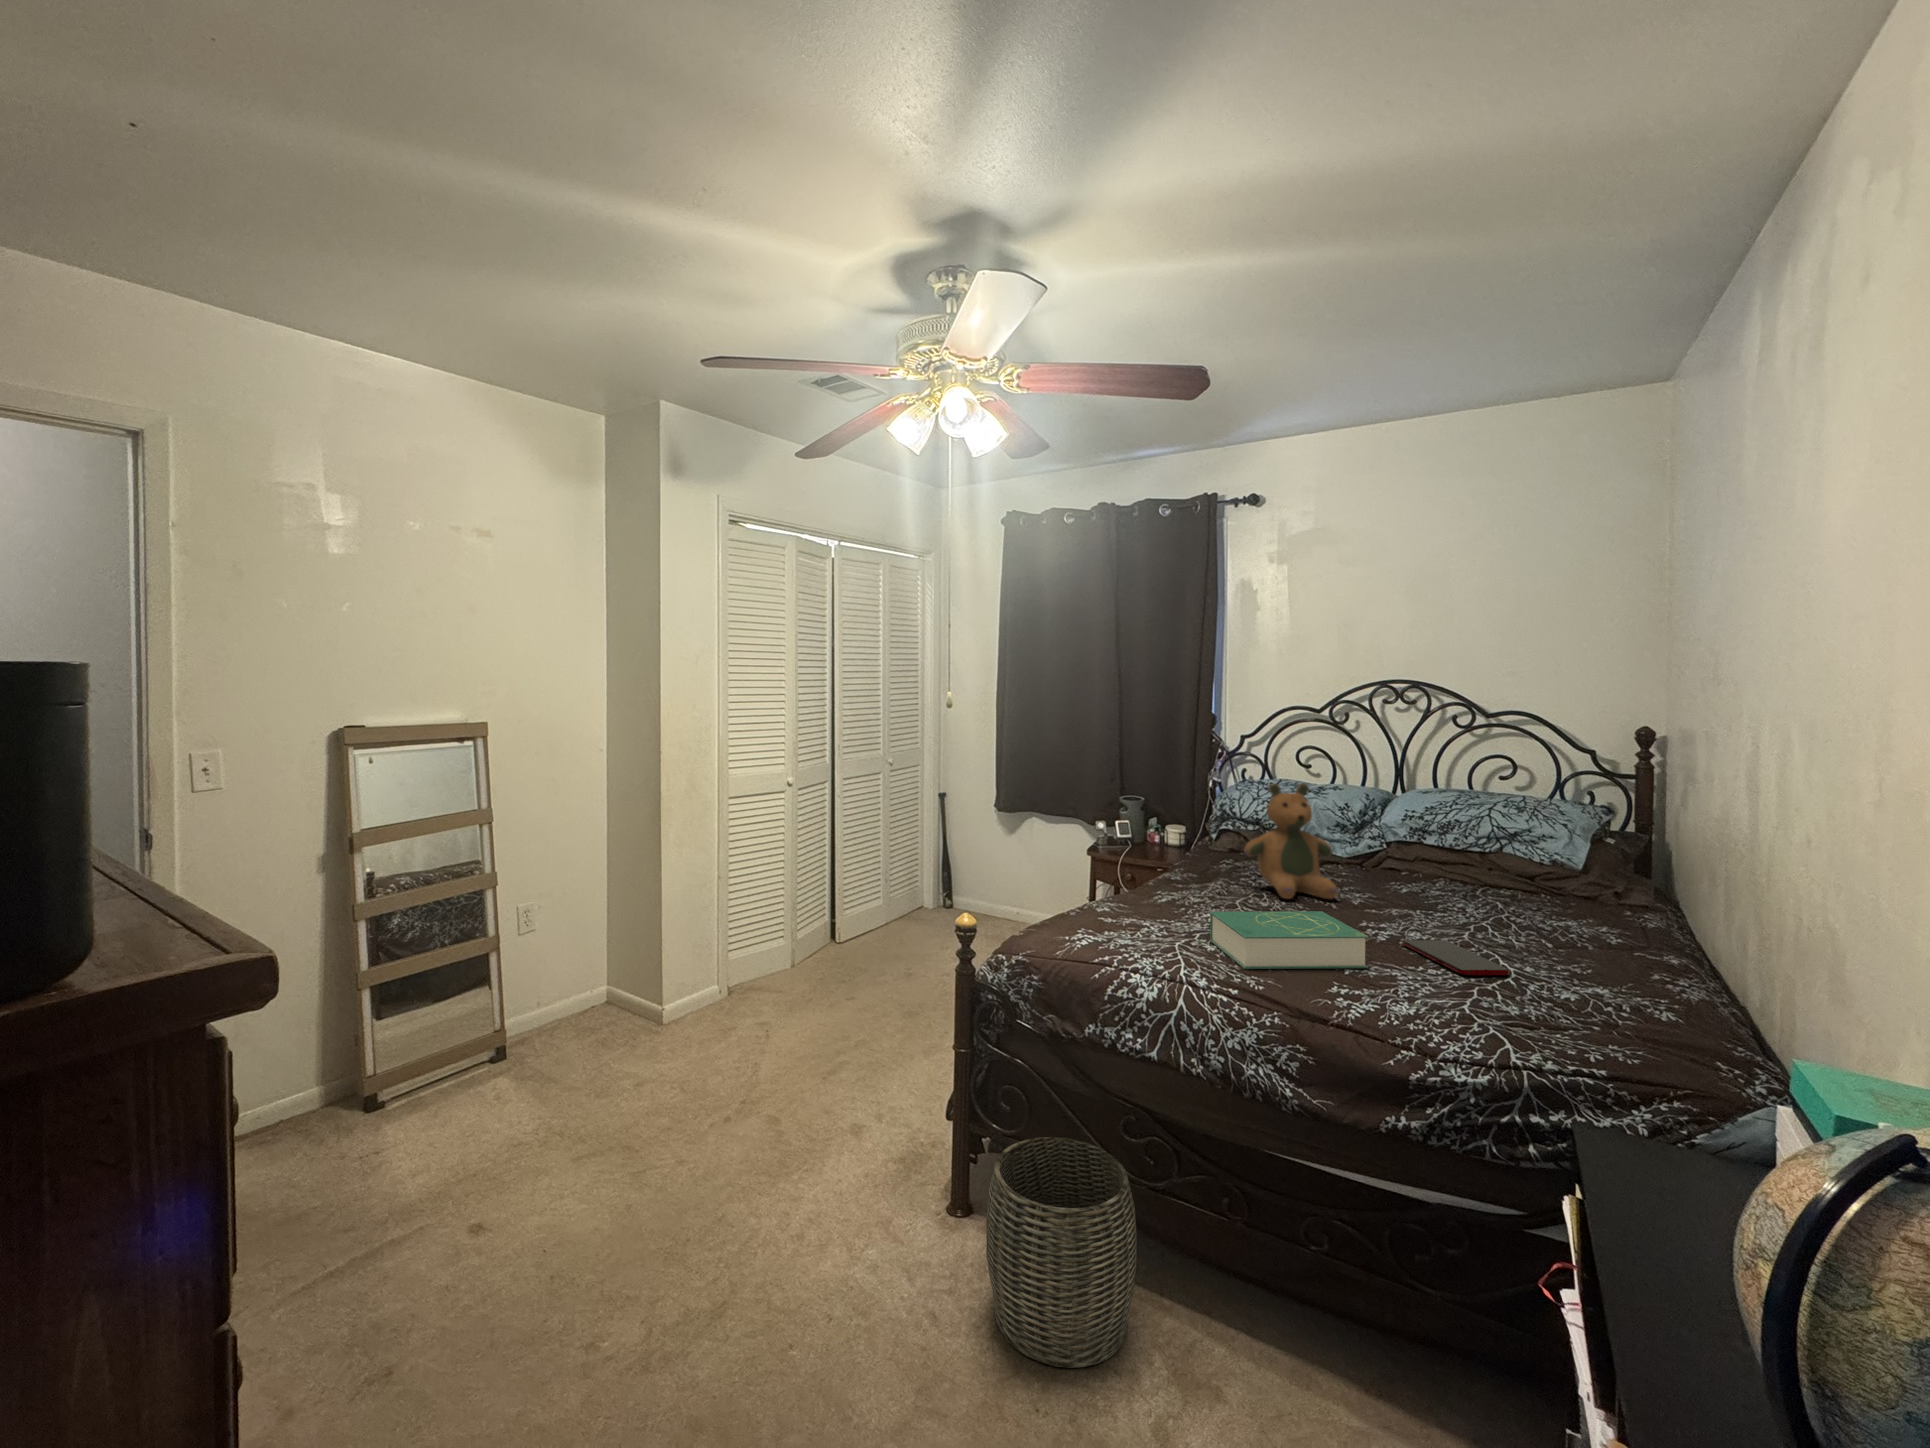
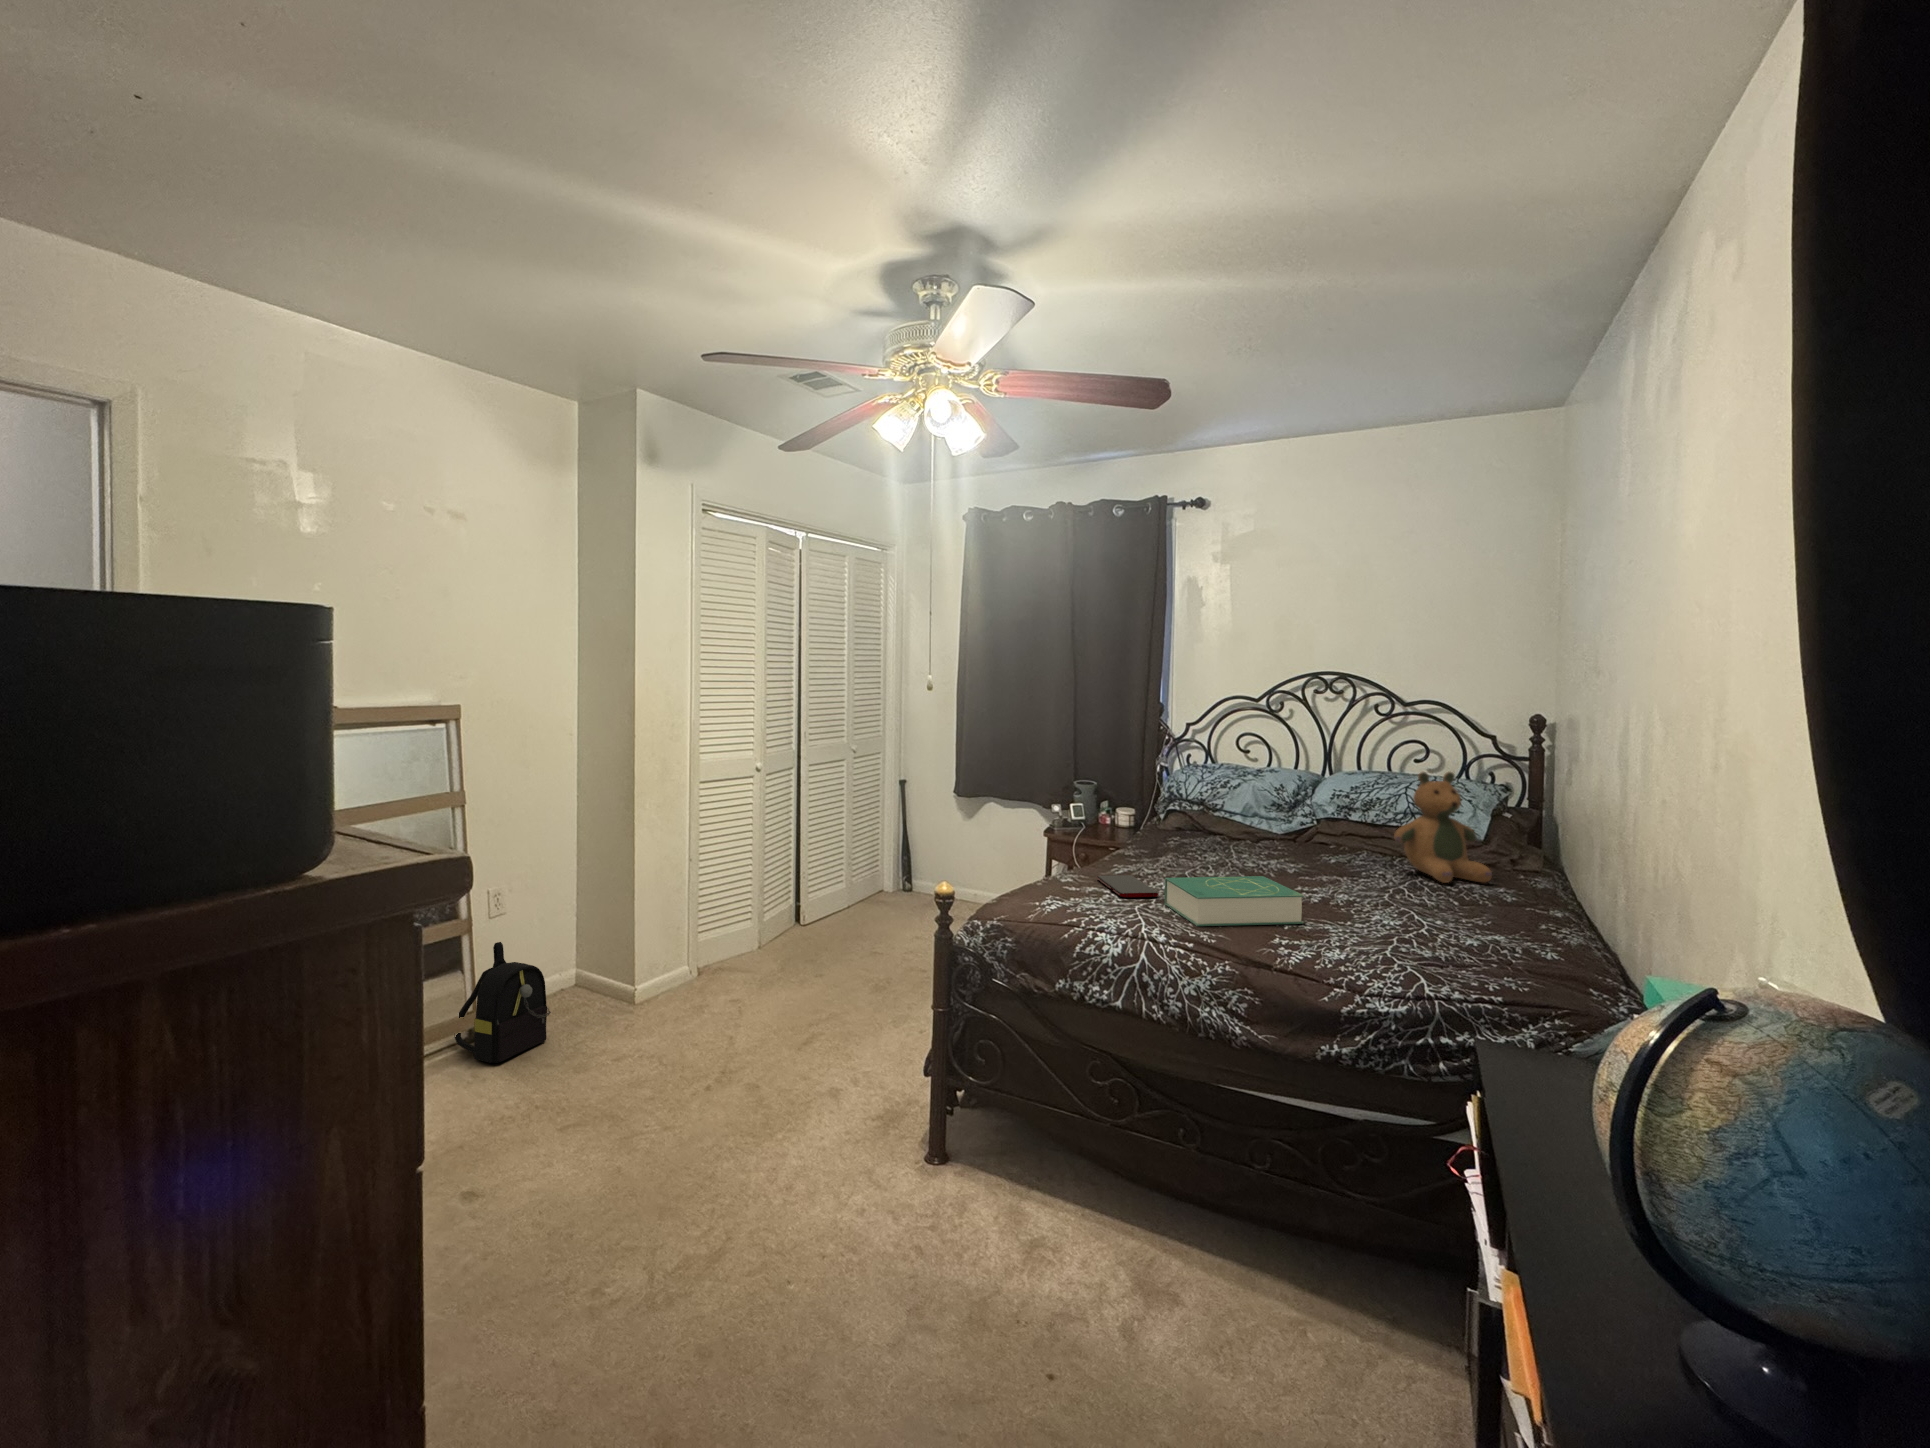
teddy bear: present [1244,784,1338,899] -> present [1394,772,1492,883]
smartphone: present [1402,940,1509,975] -> present [1097,875,1158,897]
backpack: none [479,961,574,1086] -> present [455,942,551,1063]
woven basket: present [986,1137,1137,1368] -> none [968,1082,1103,1282]

